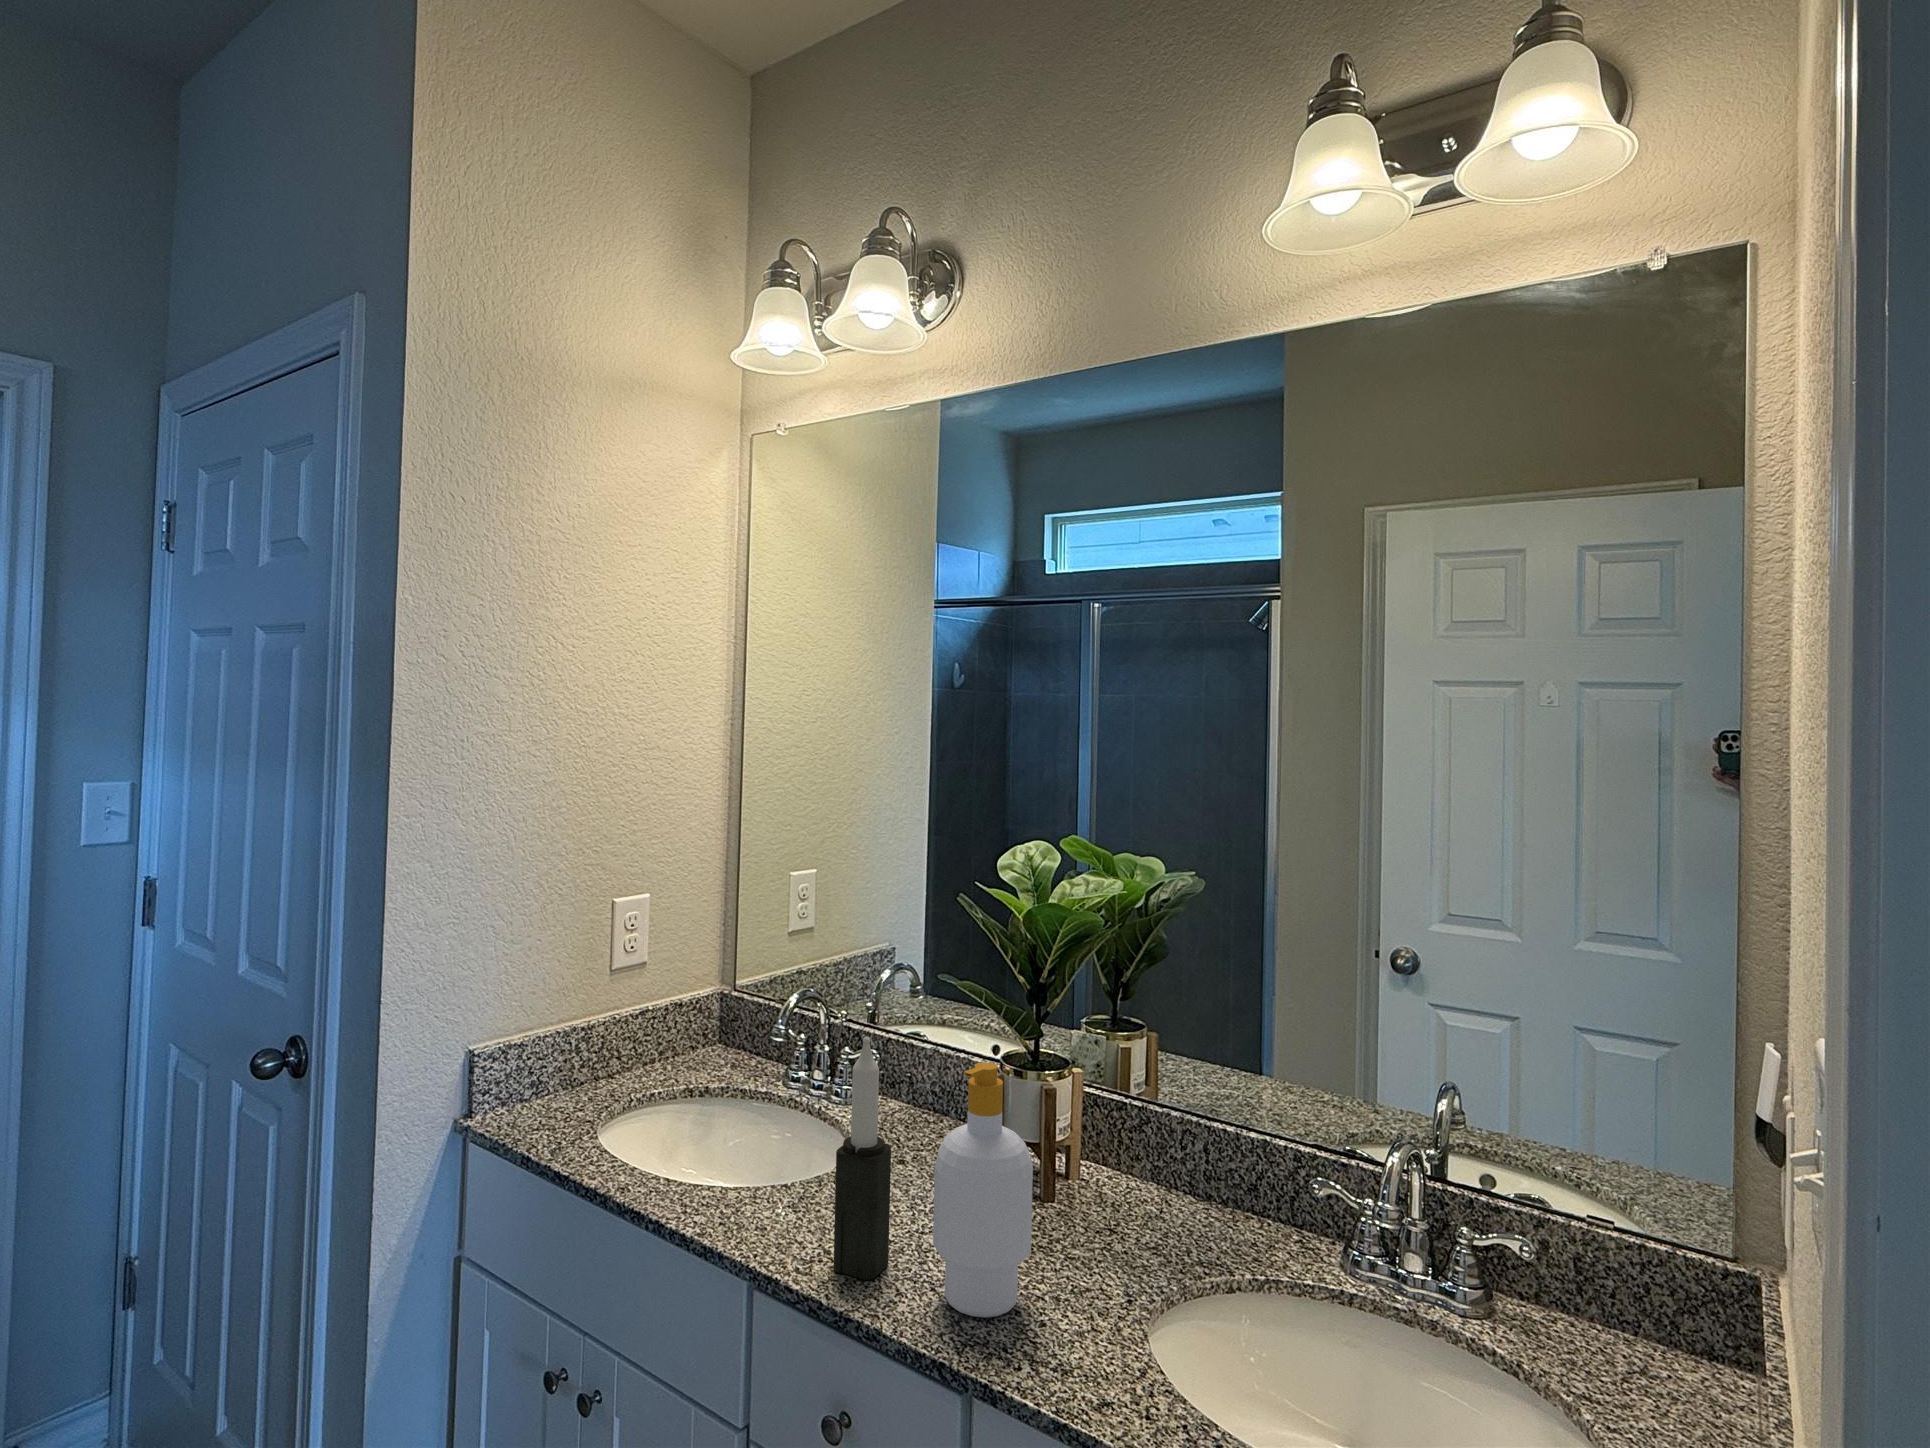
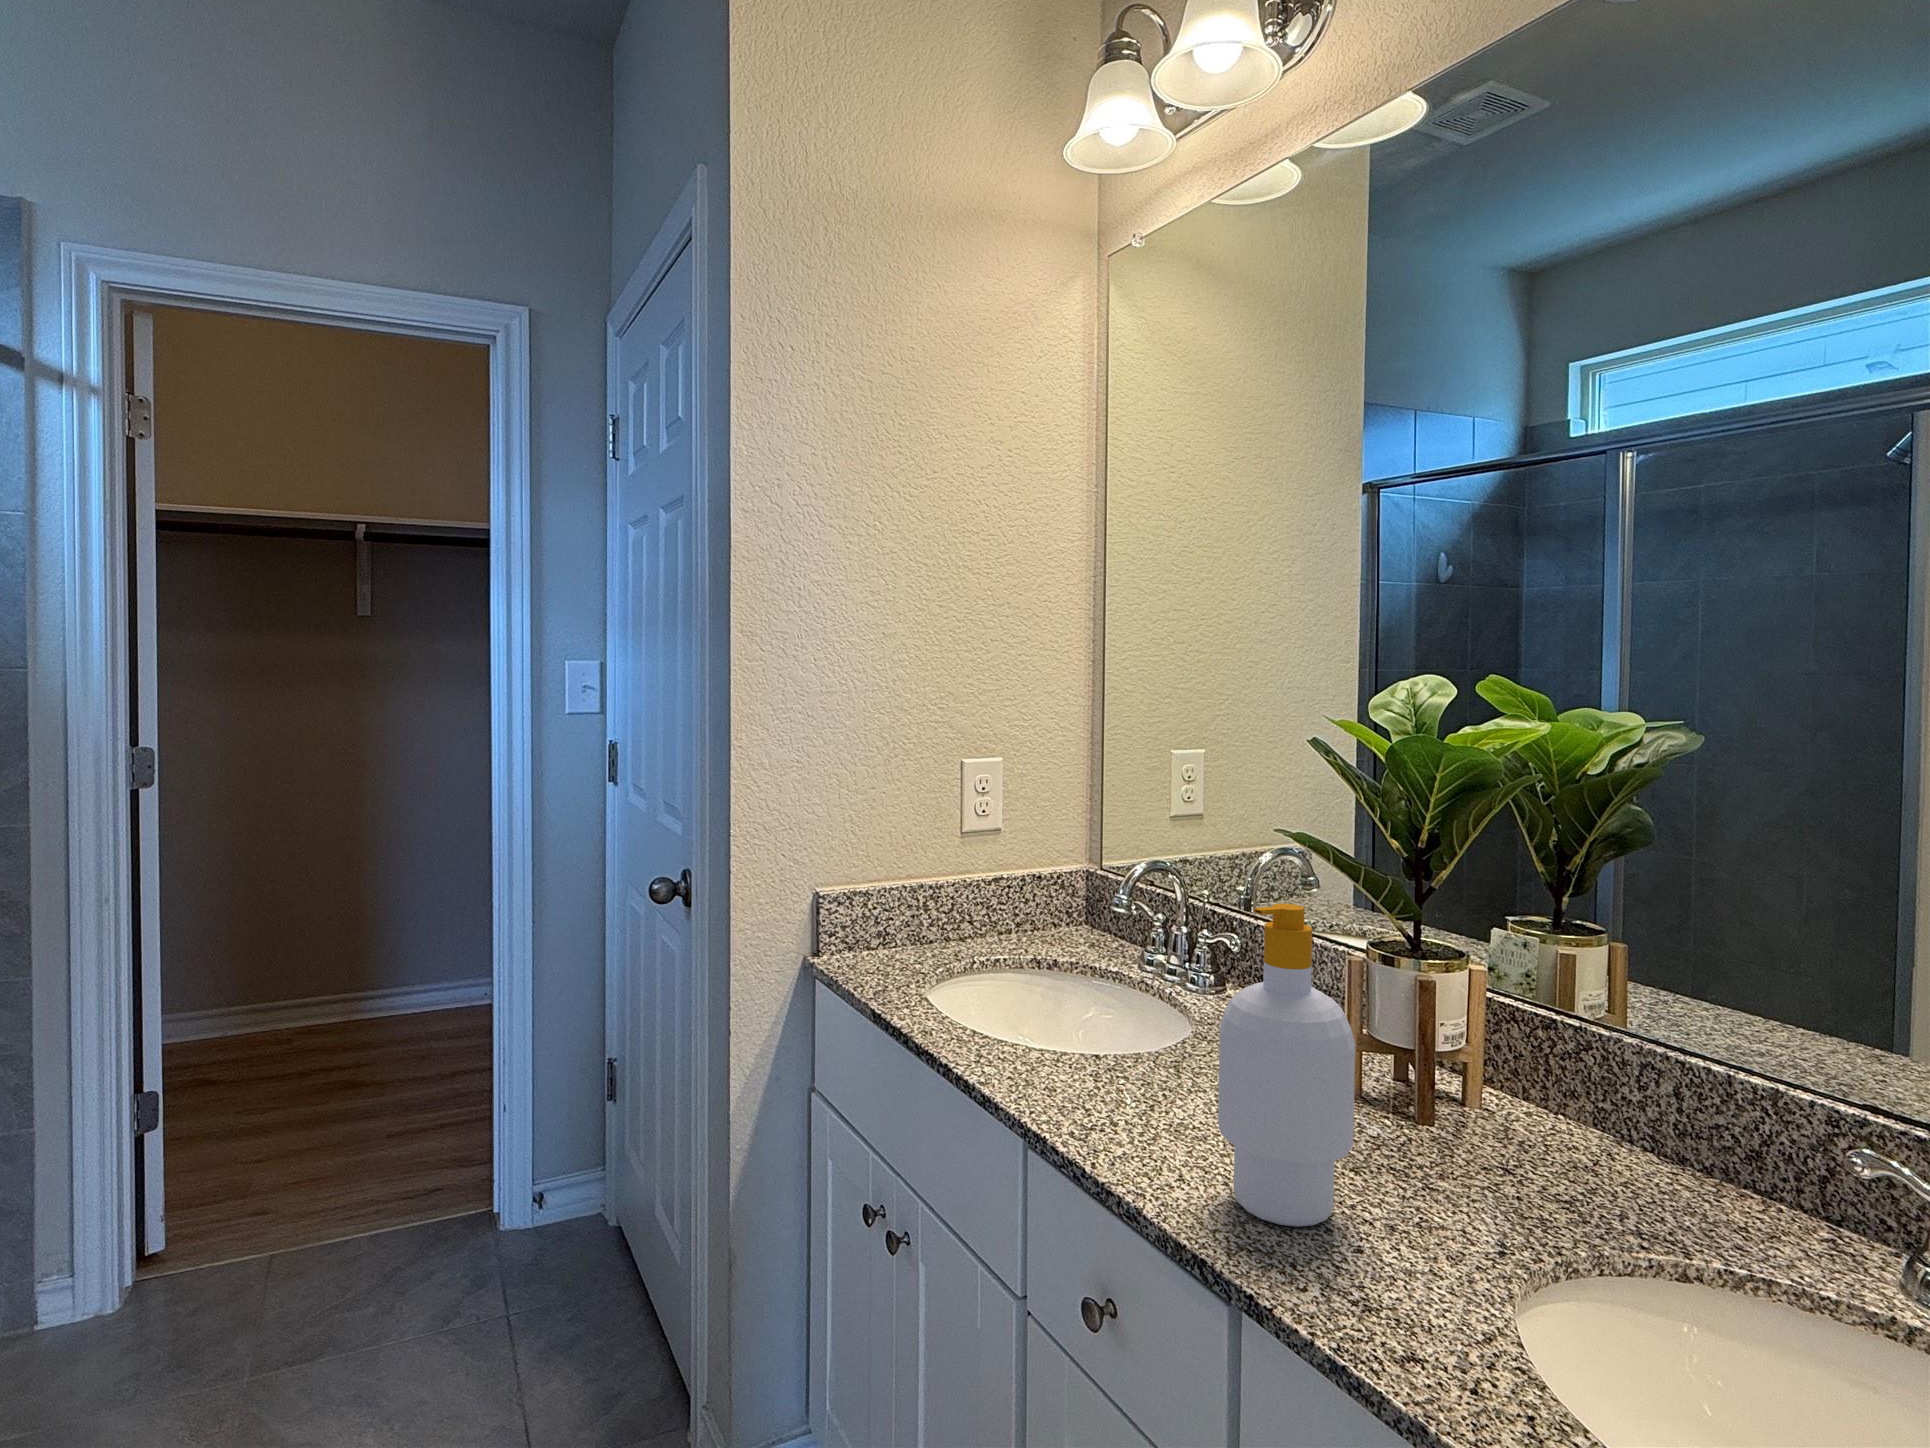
candle: present [833,1036,891,1280] -> none [1111,869,1183,1157]

